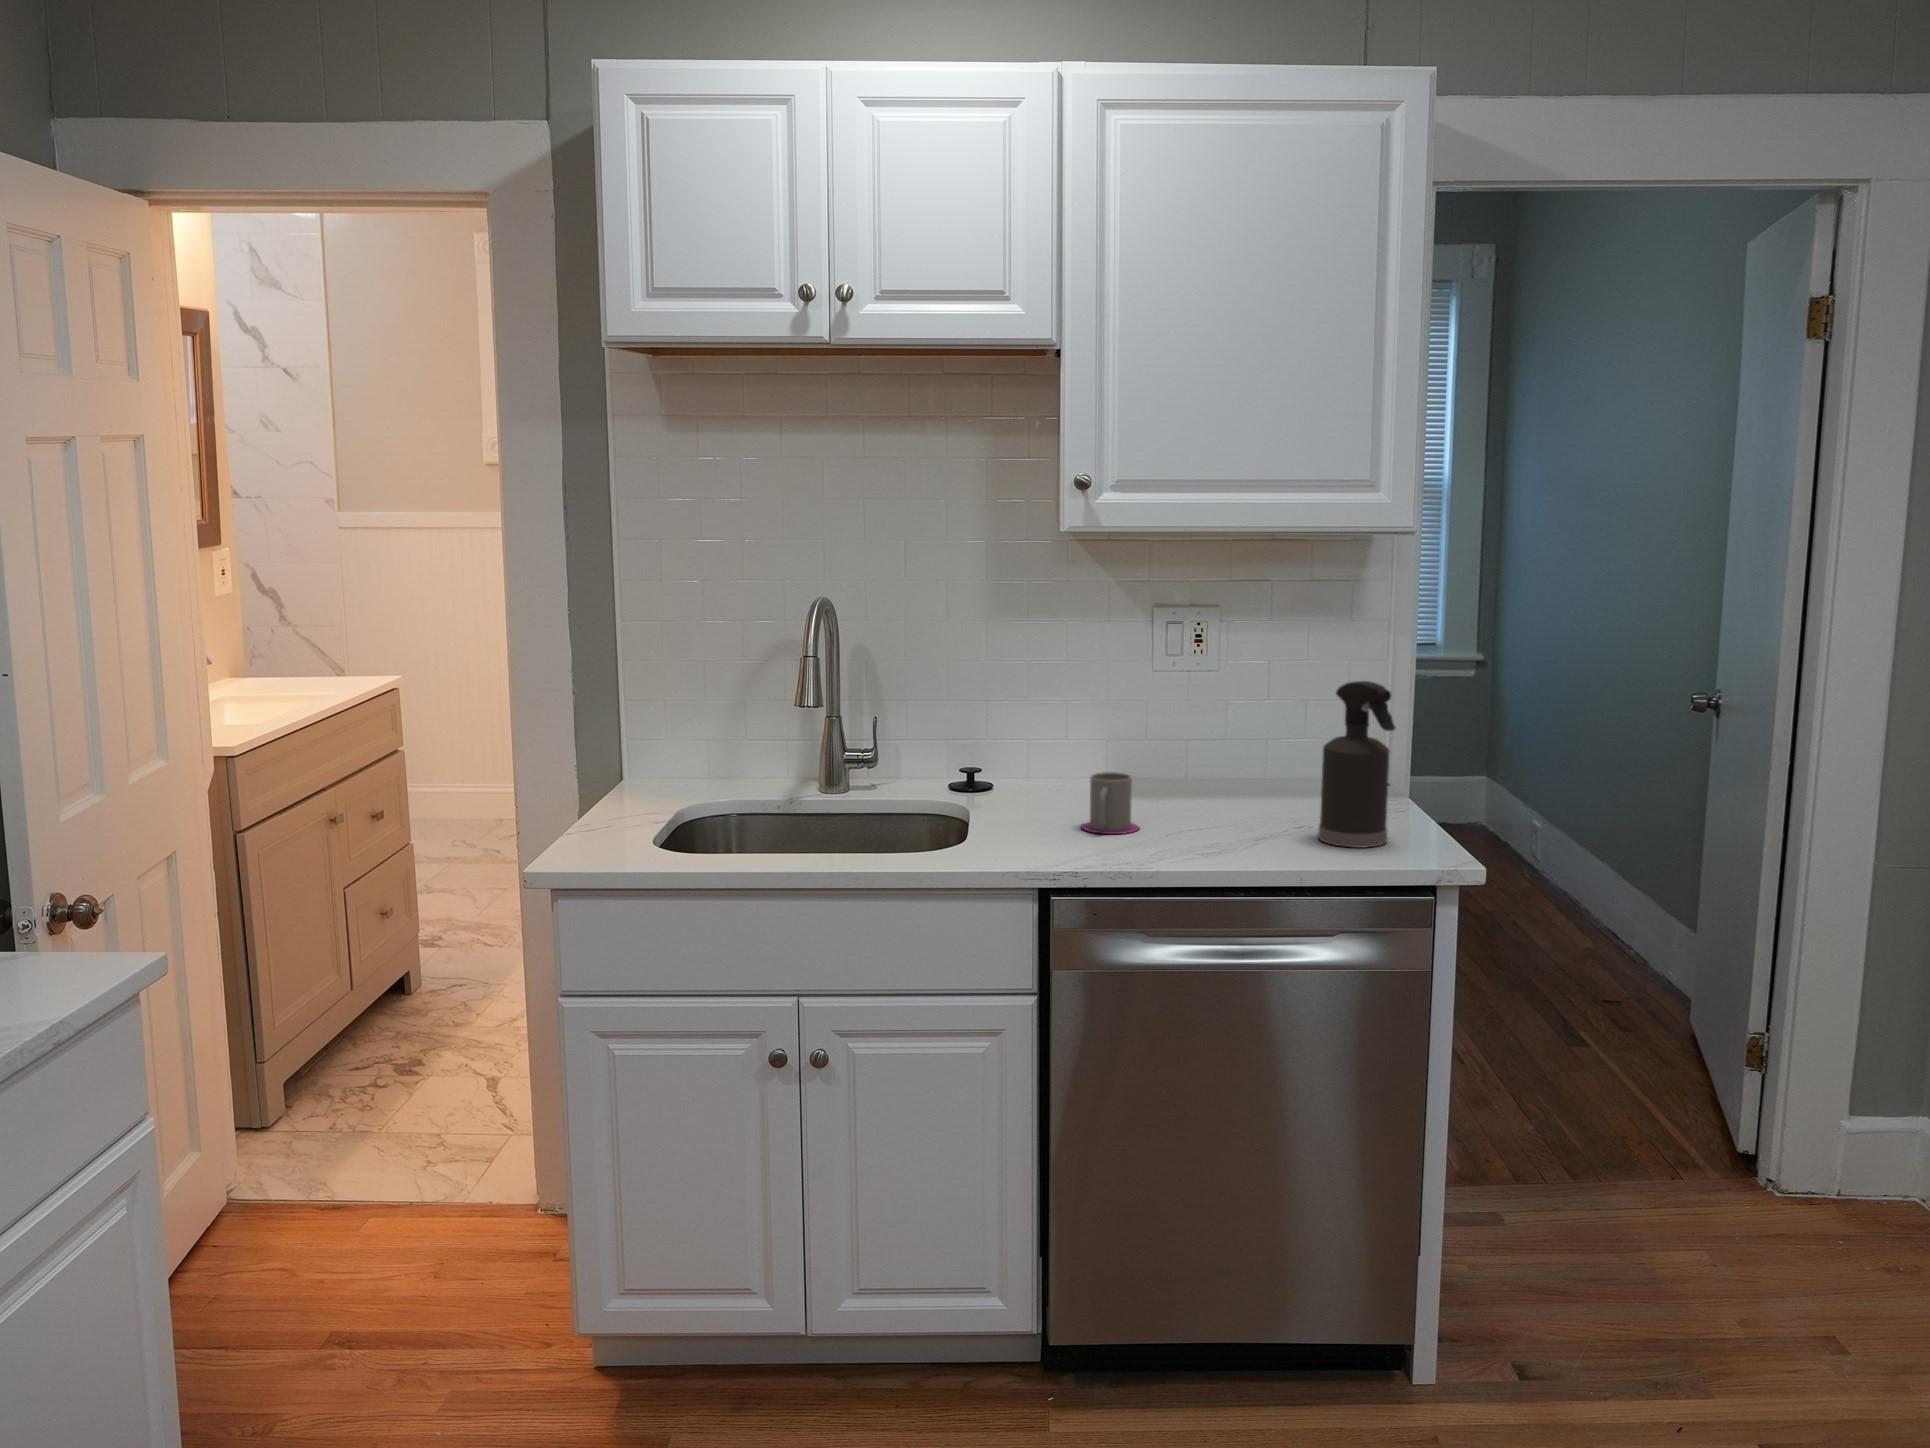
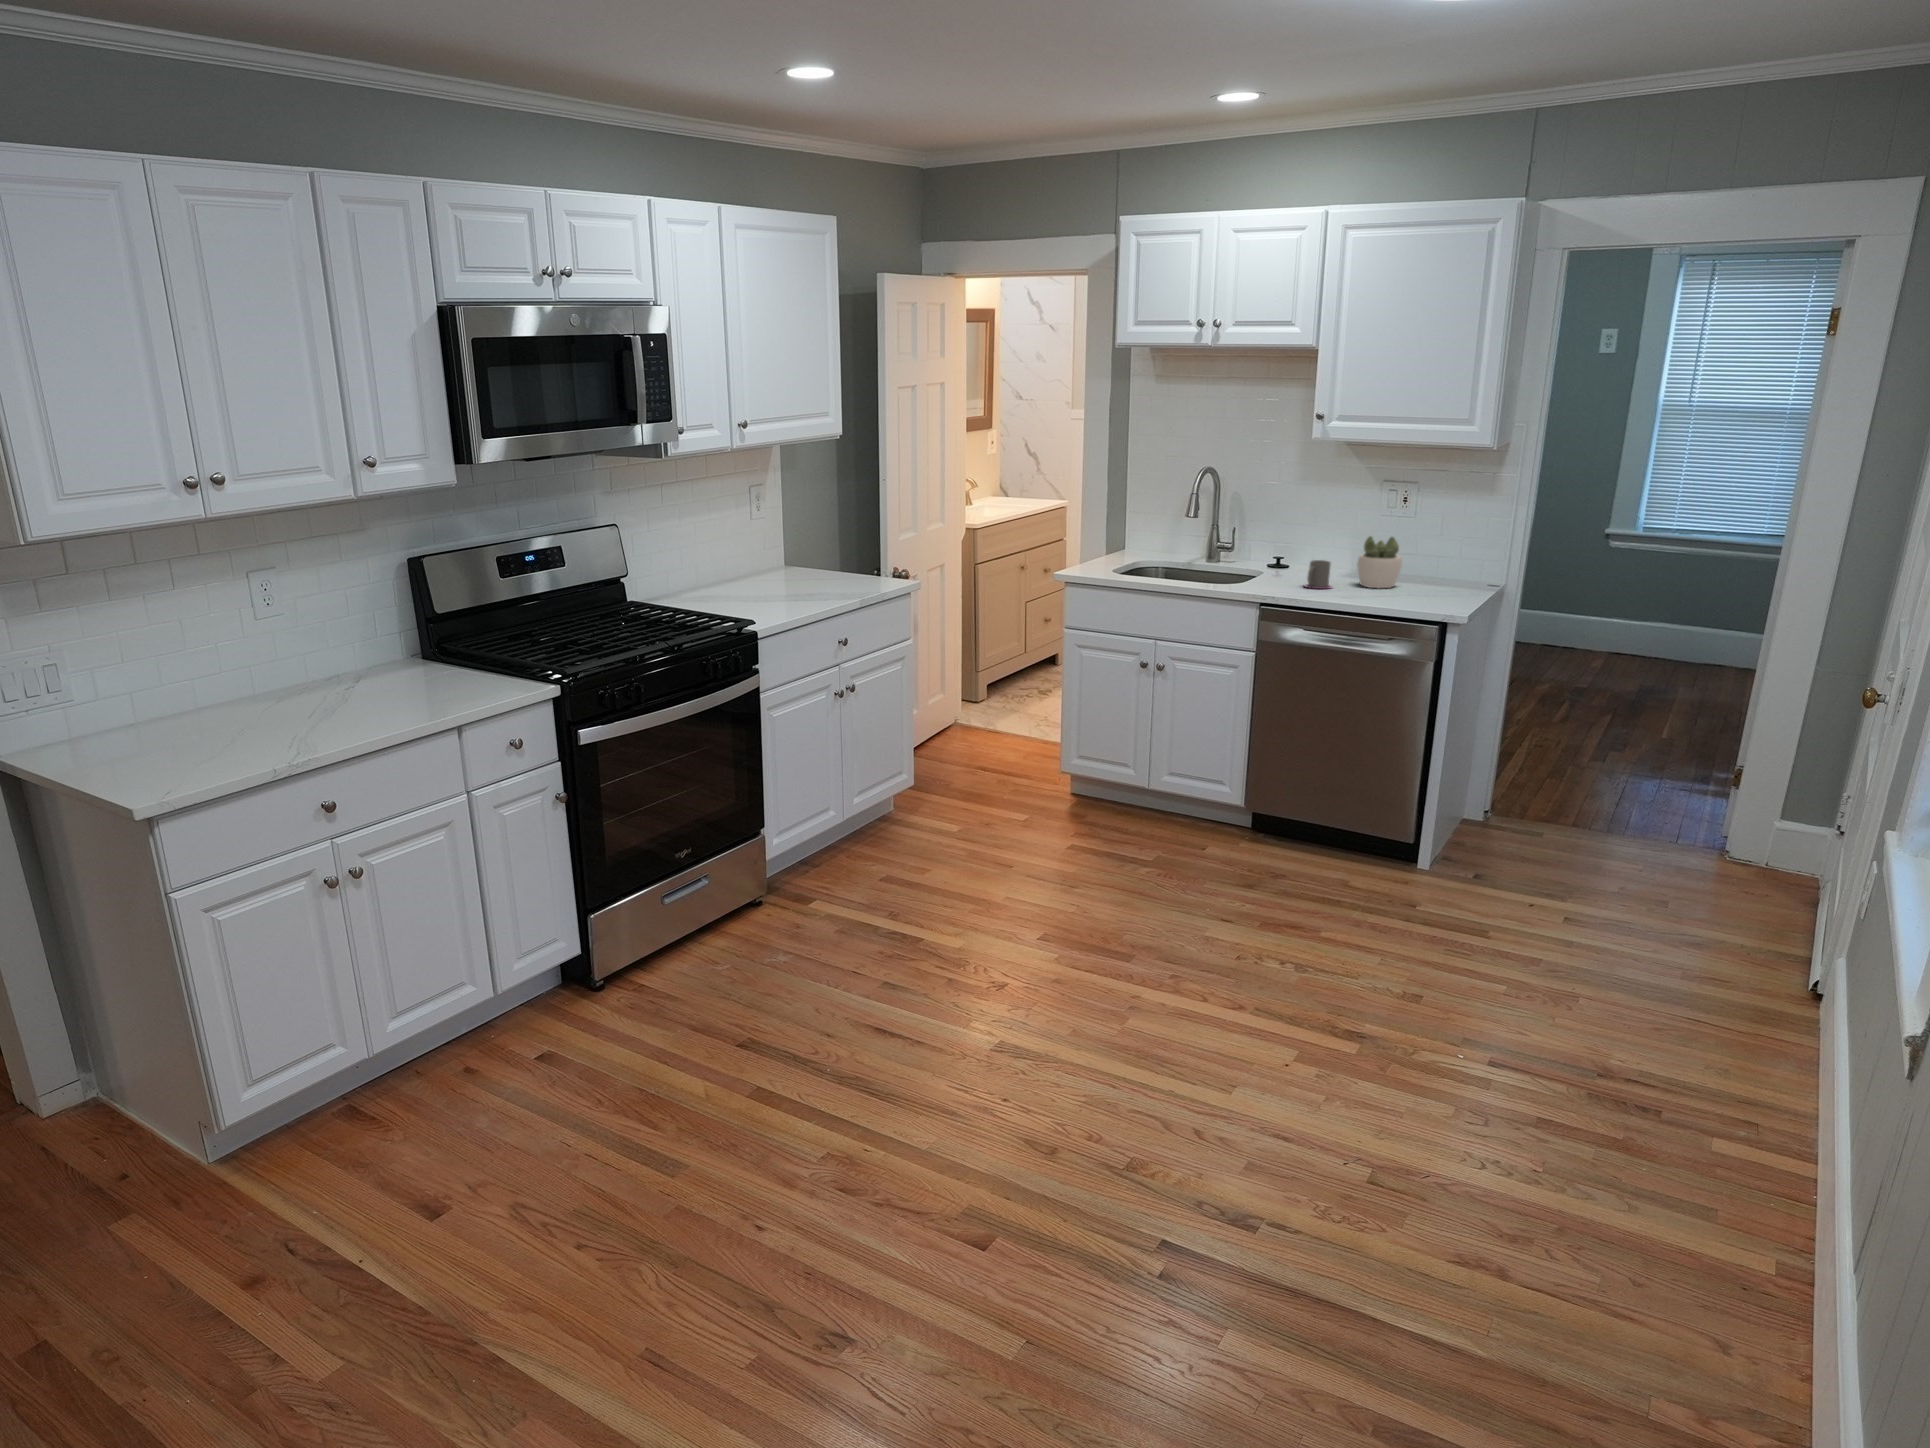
spray bottle: present [1318,681,1396,848] -> none [1409,521,1450,604]
succulent plant: none [1164,714,1244,818] -> present [1357,536,1402,588]

